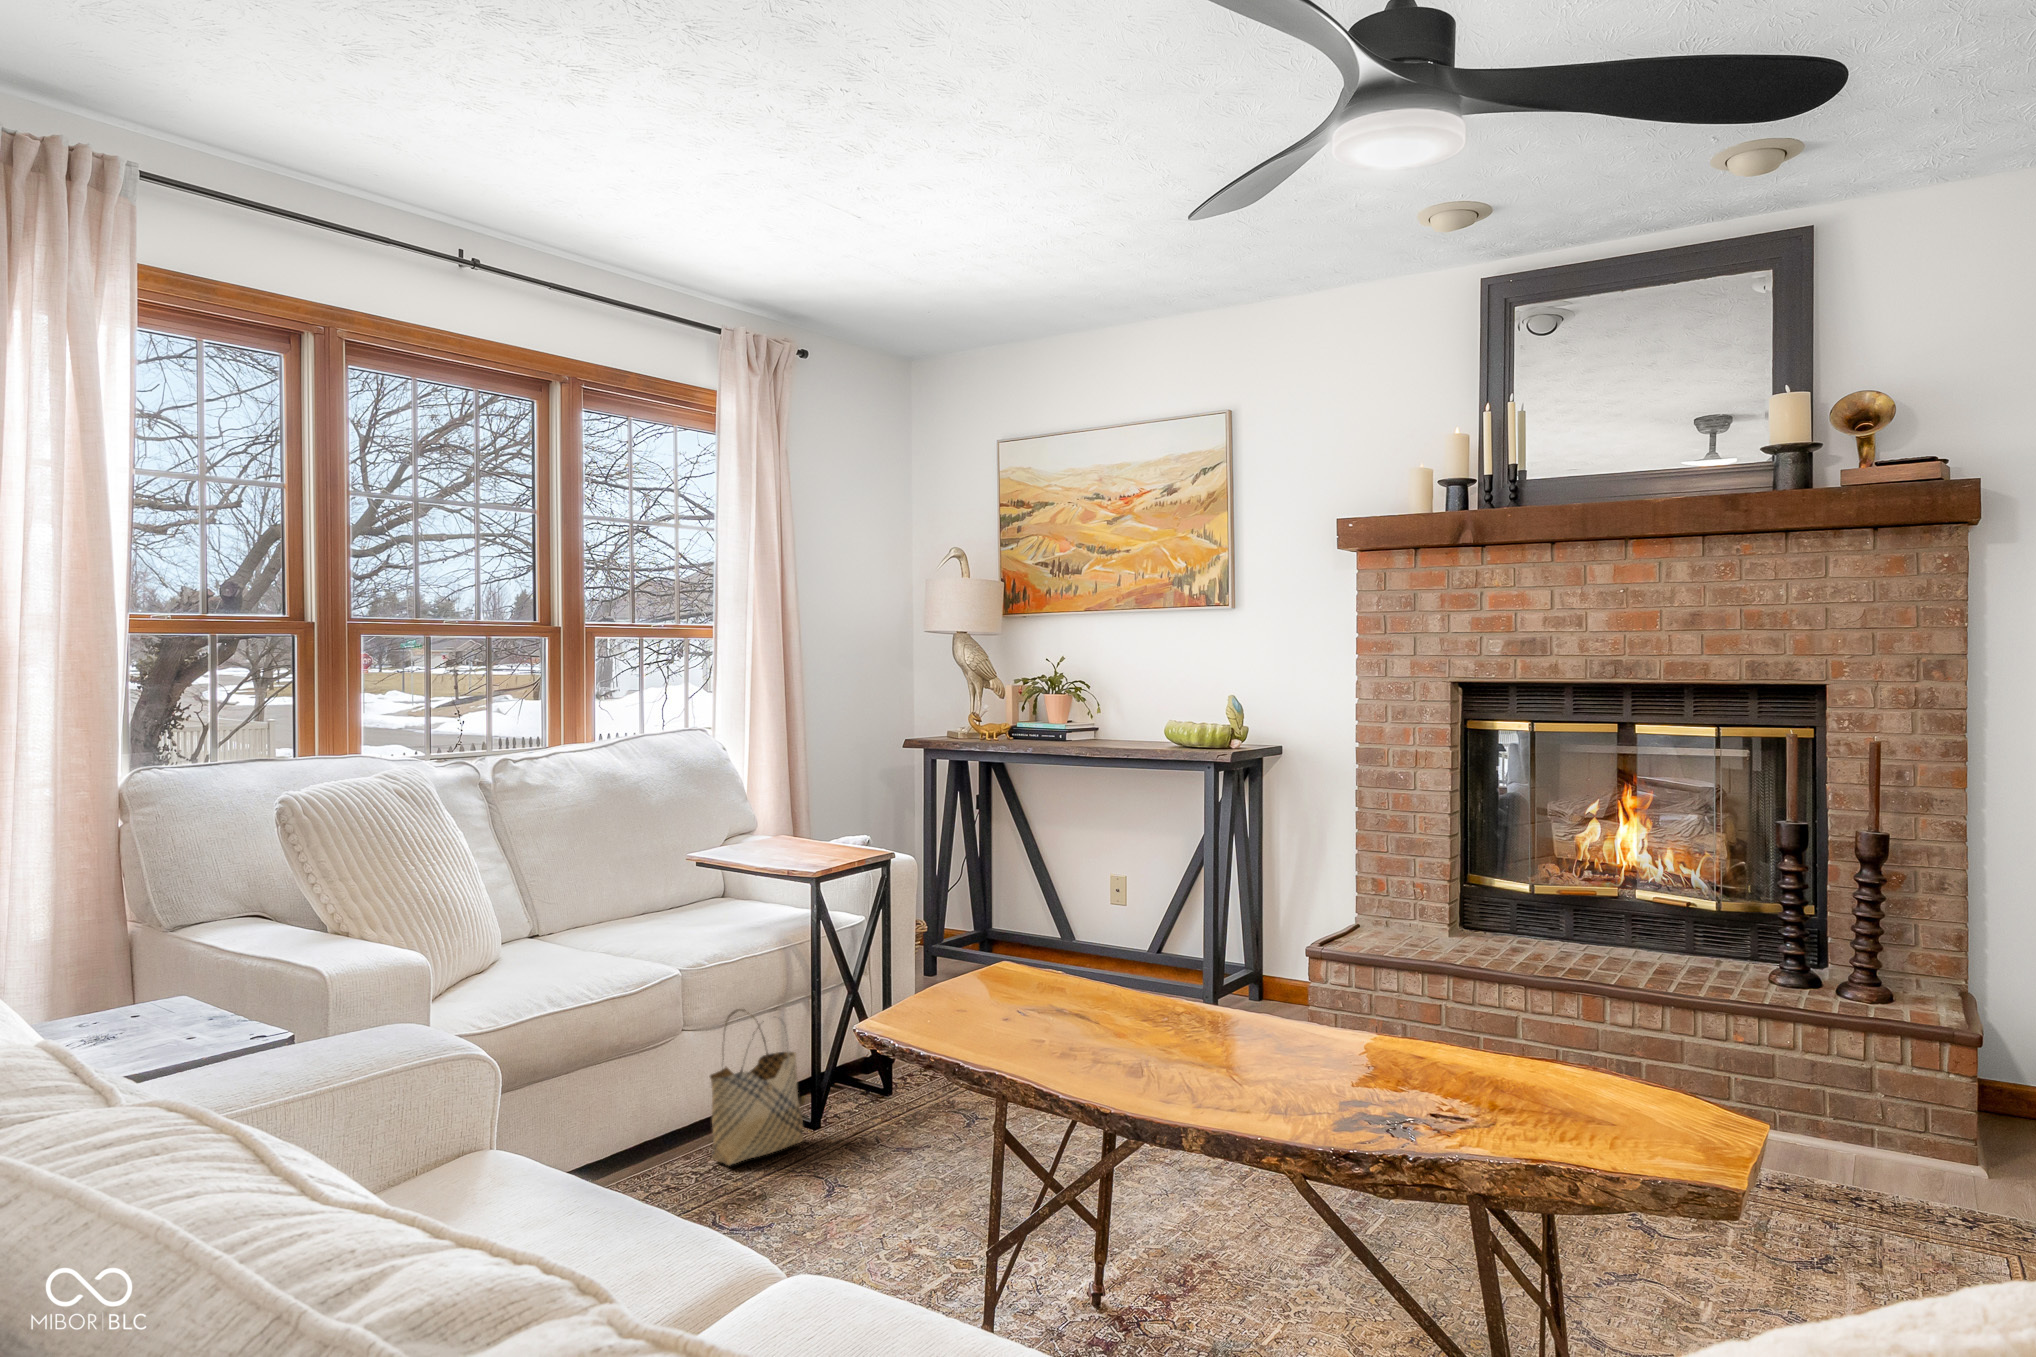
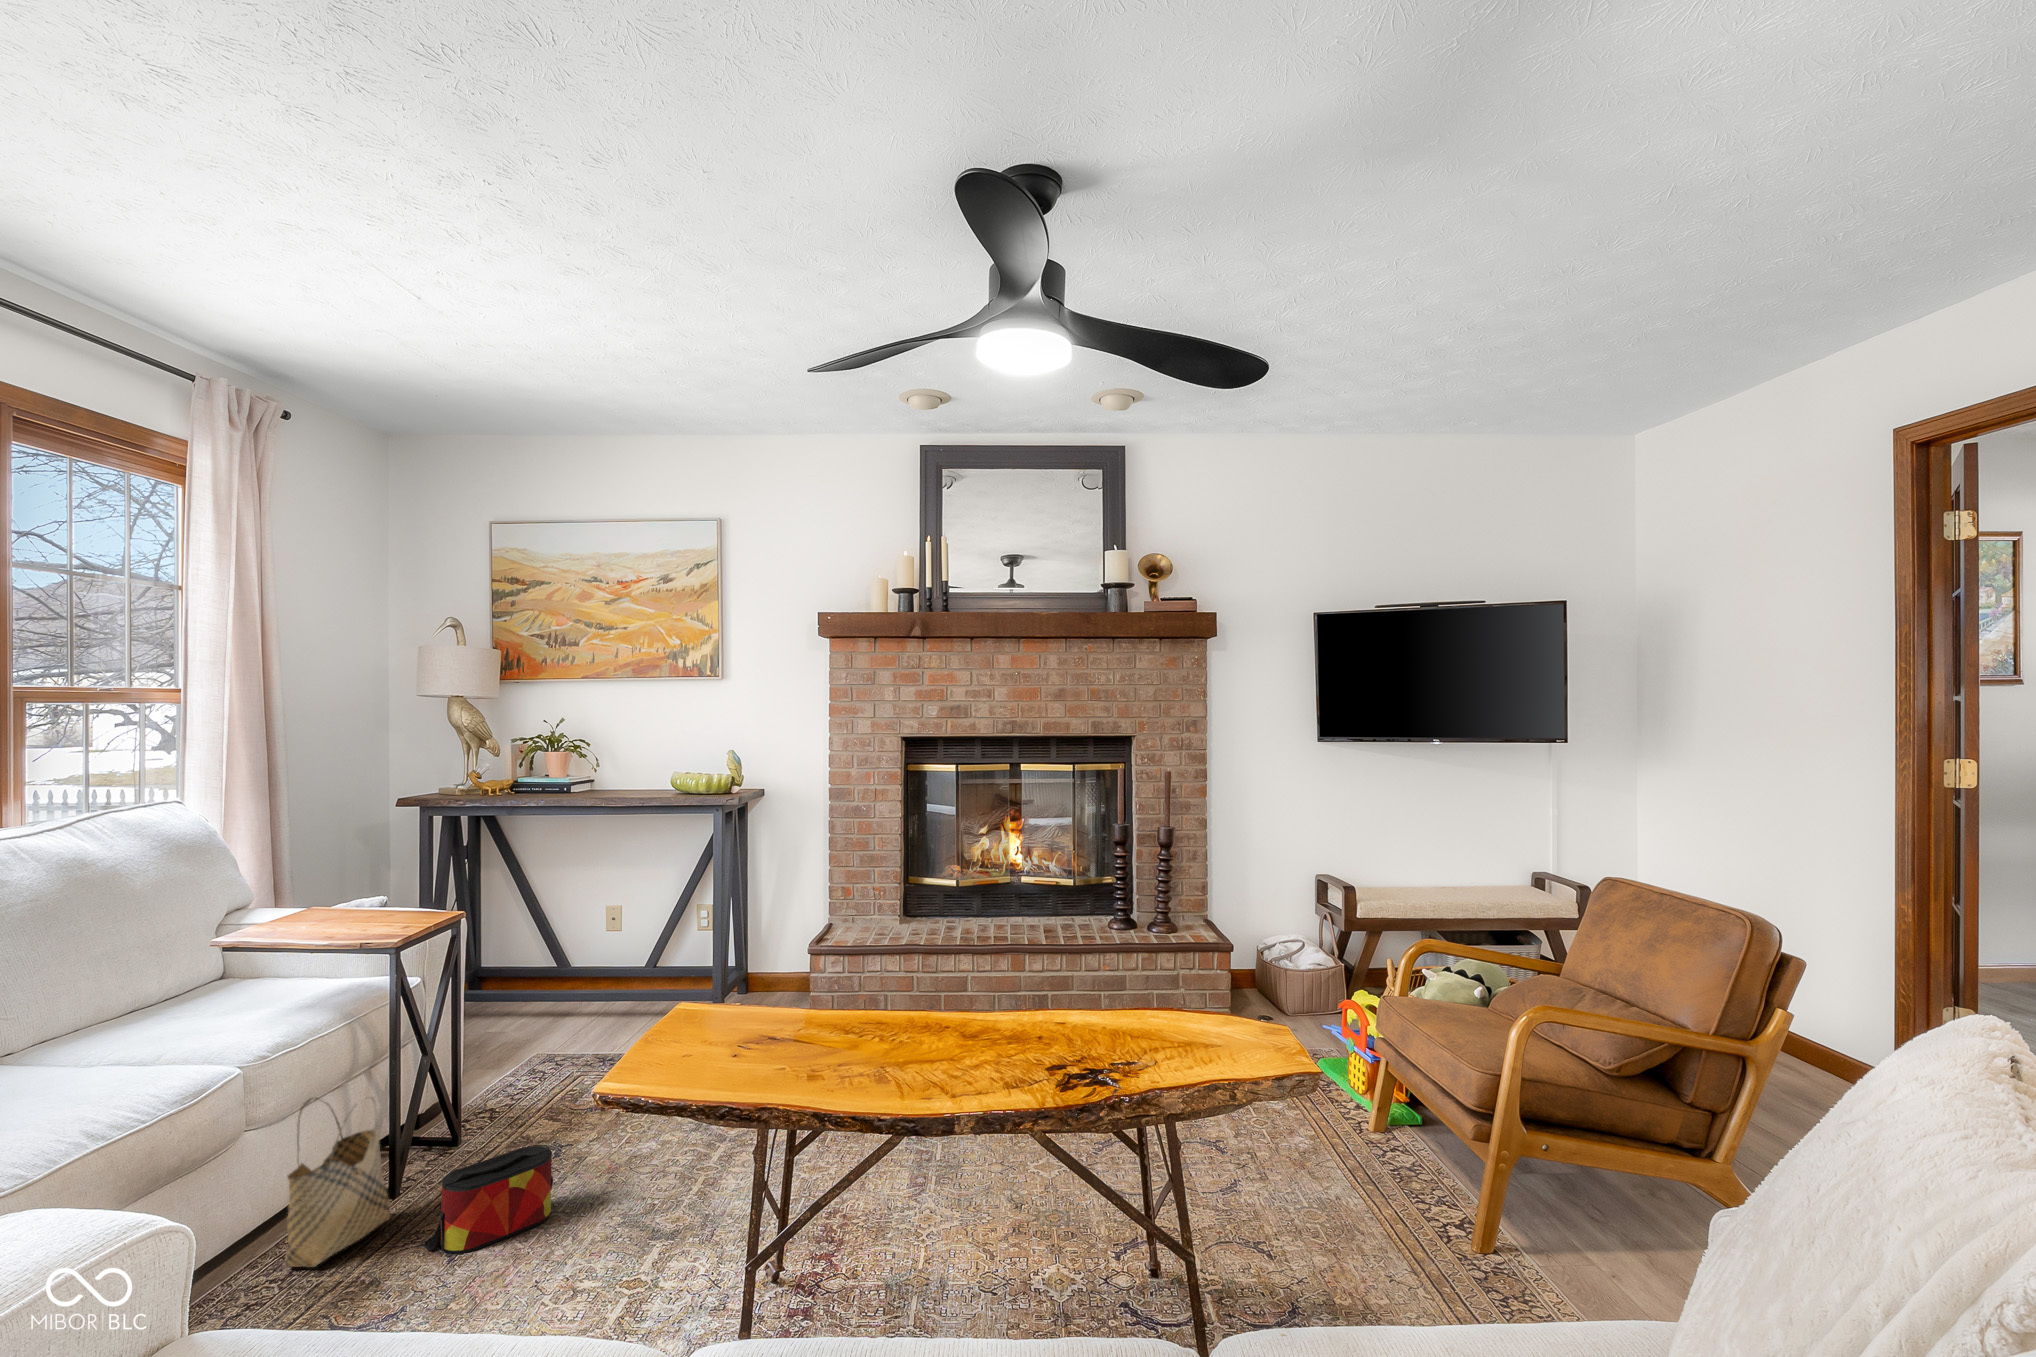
bag: none [813,1101,938,1190] -> present [424,1146,553,1254]

